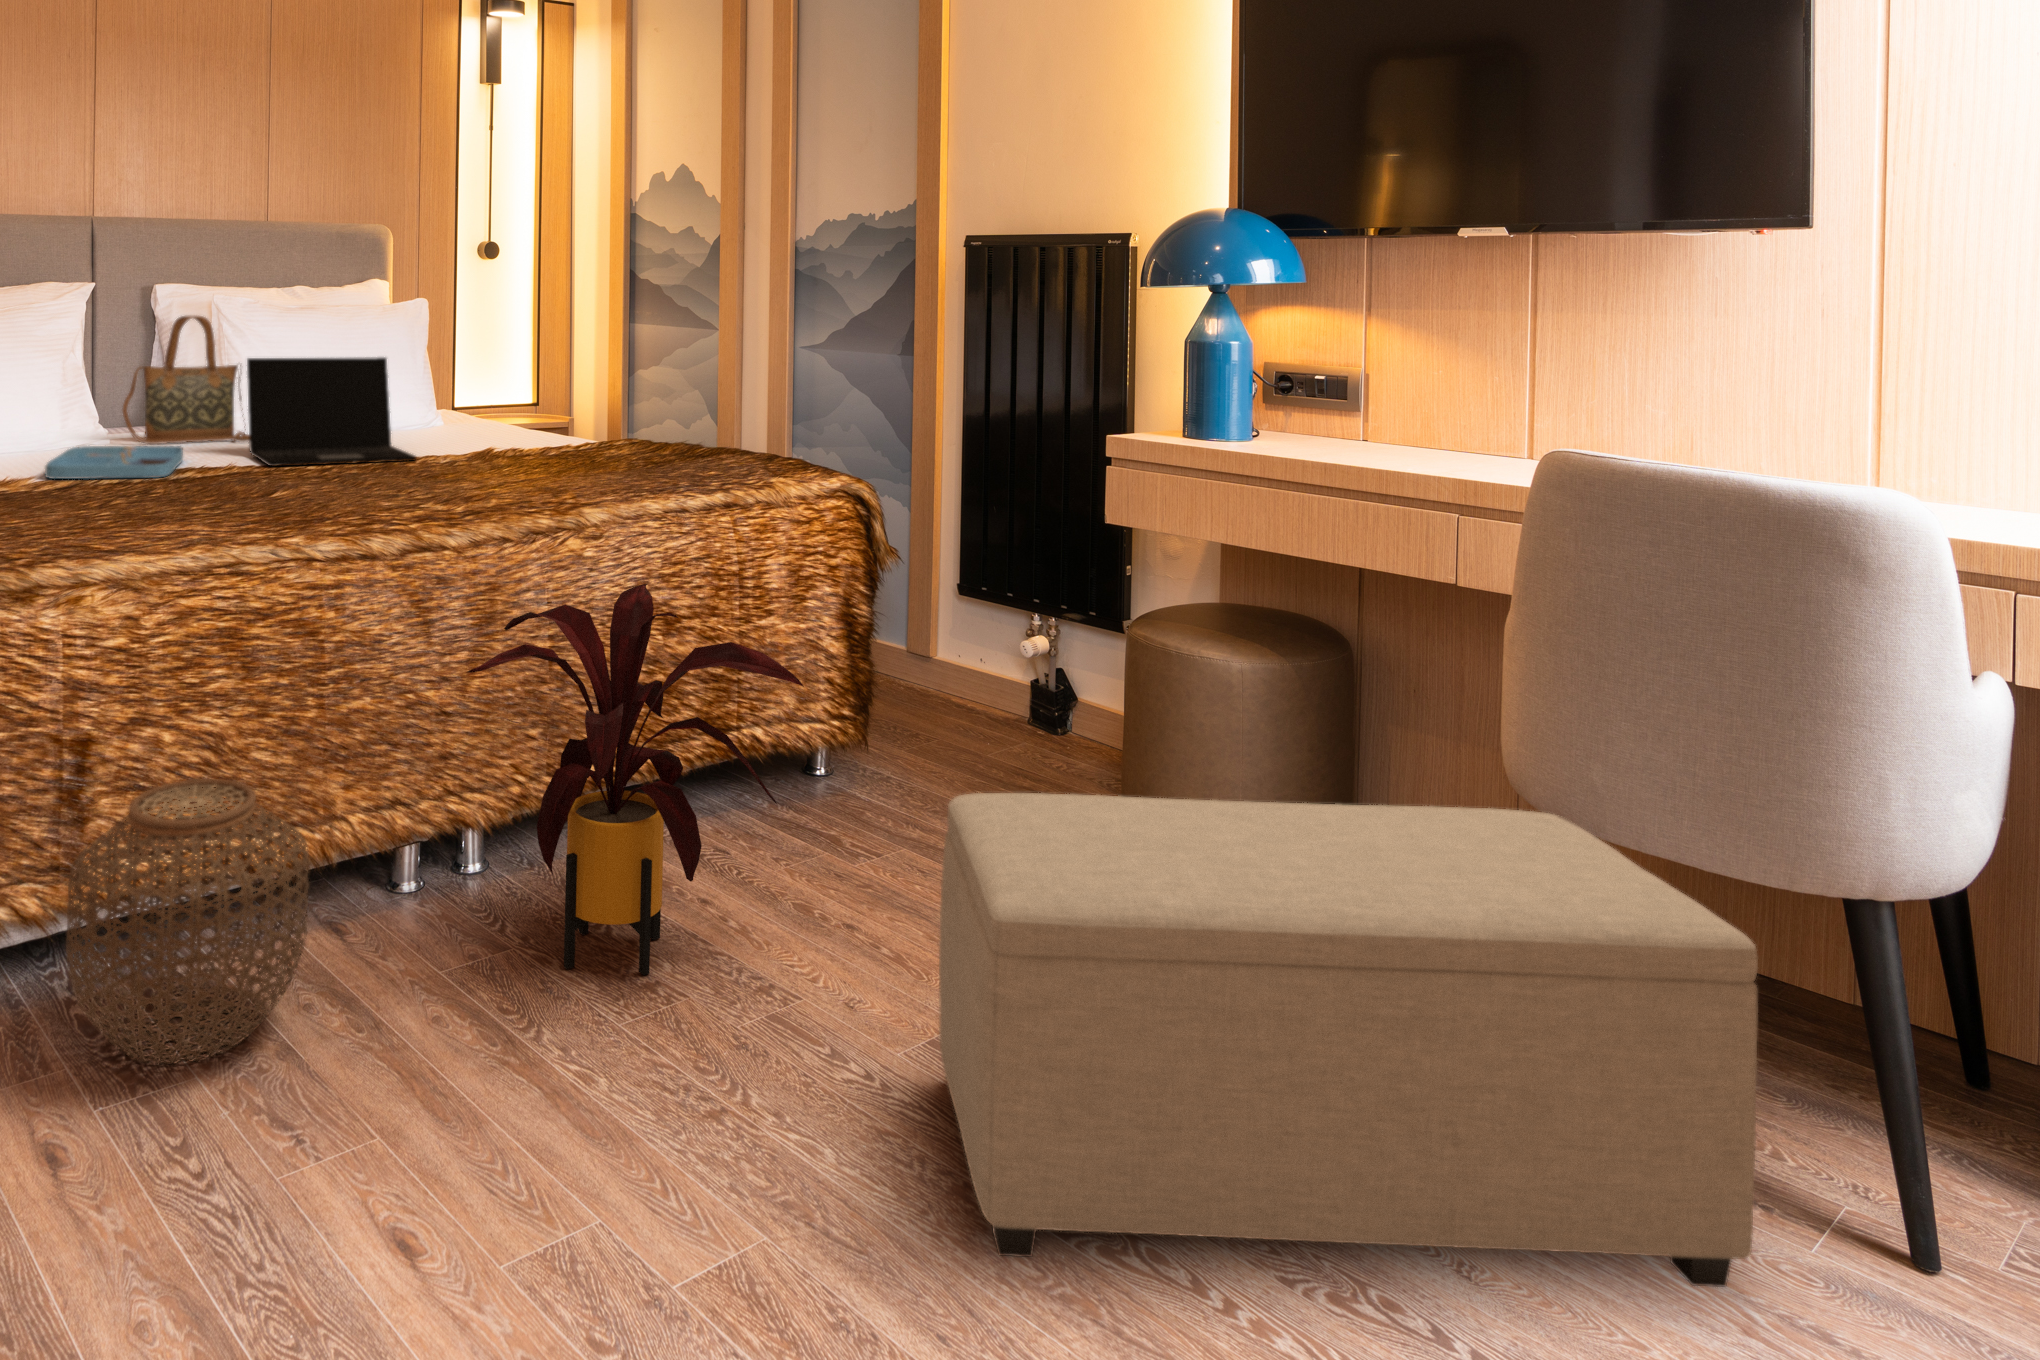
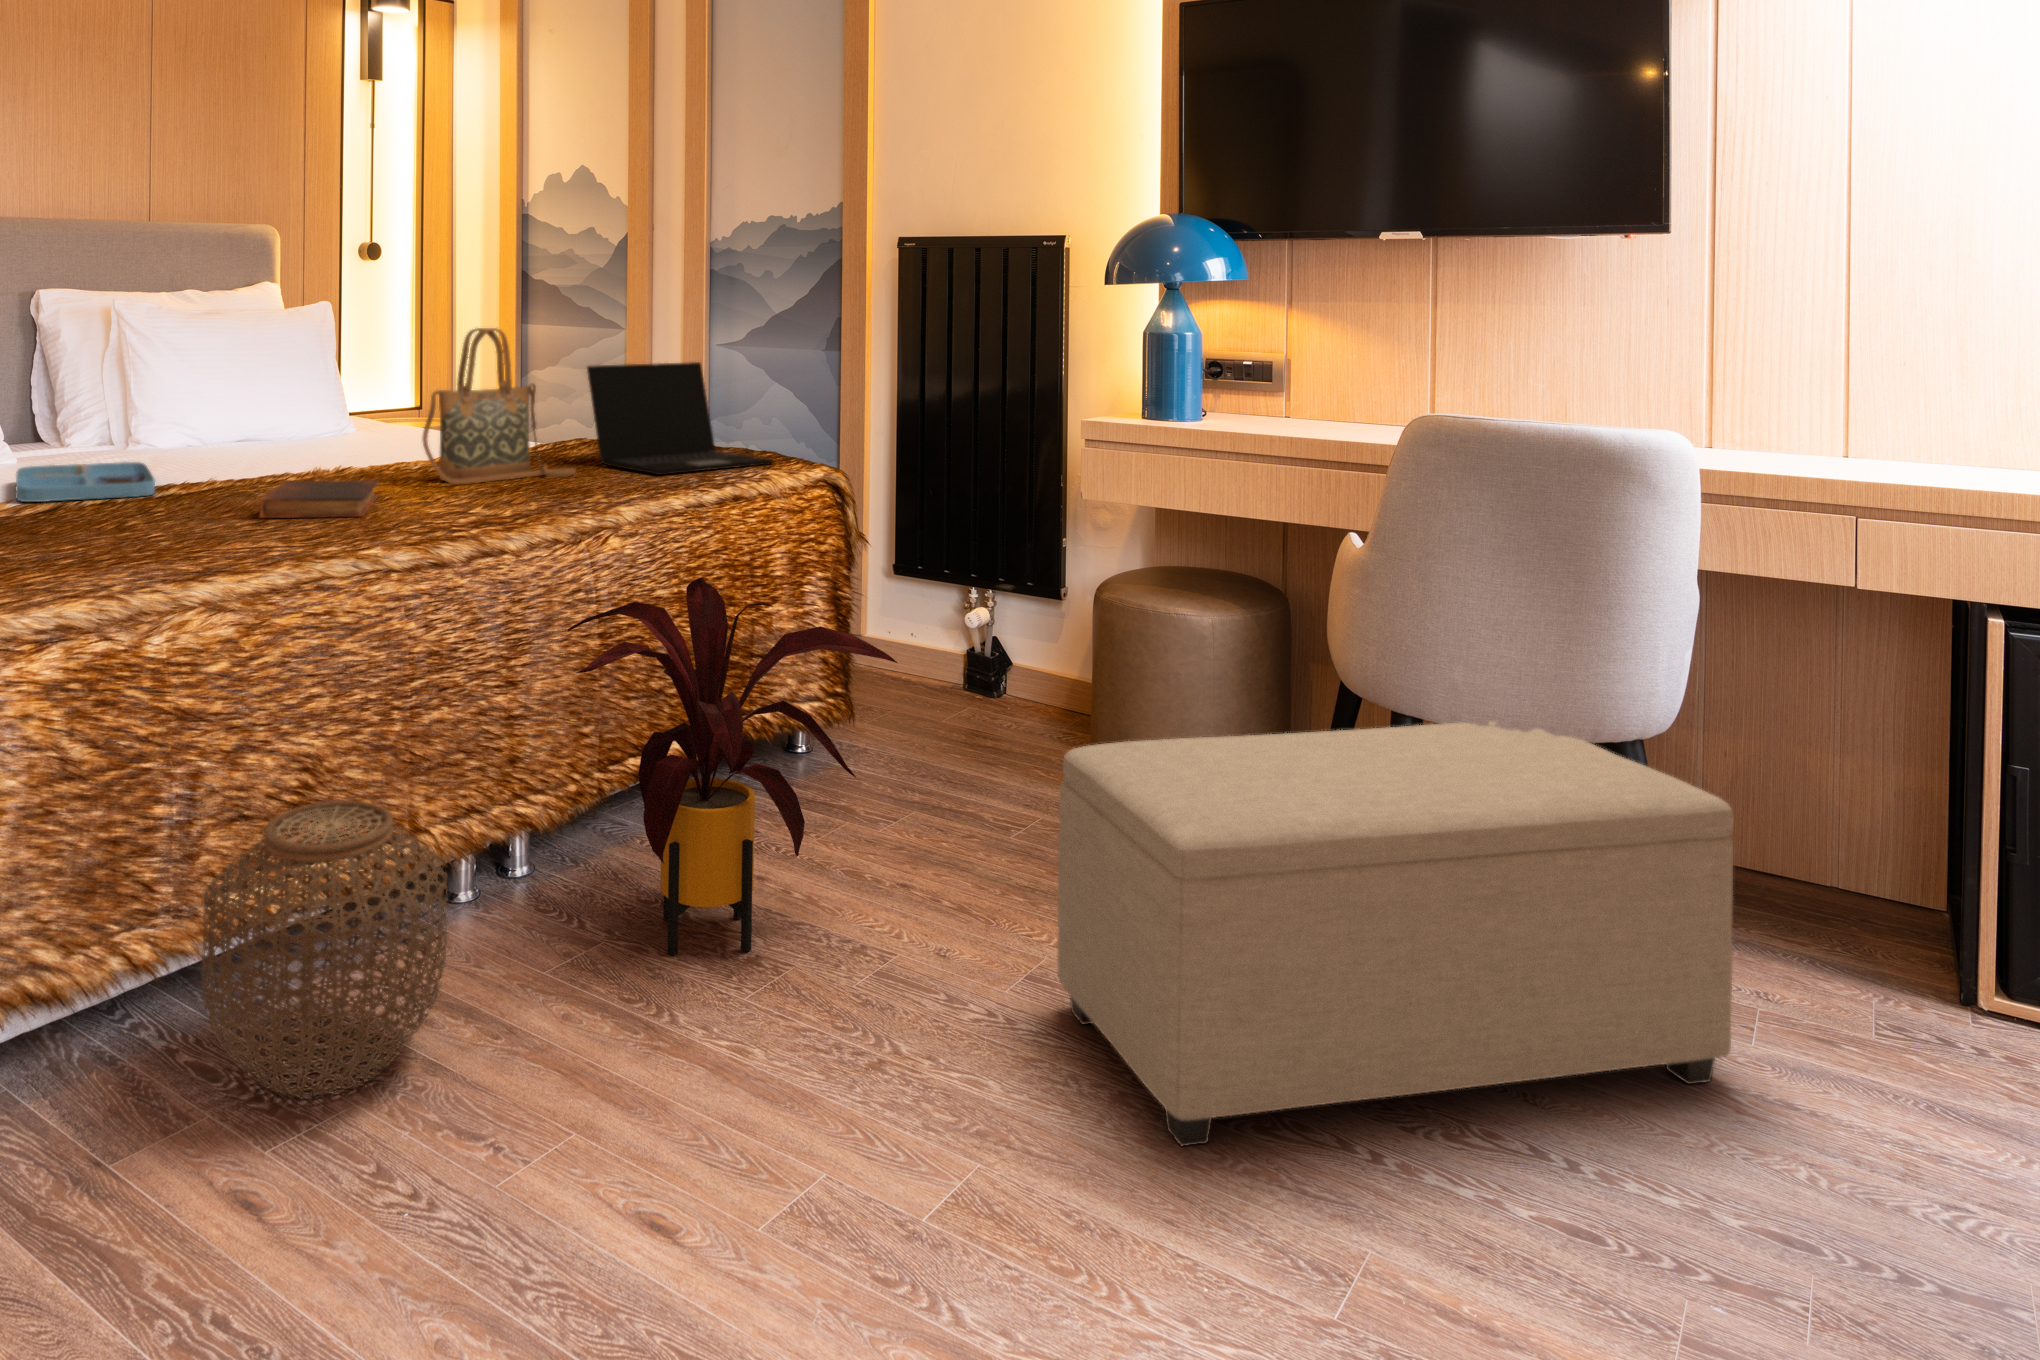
handbag: present [123,316,249,444] -> present [423,328,576,484]
laptop: present [247,357,416,467] -> present [587,362,774,475]
book: none [222,468,356,506] -> present [260,480,378,518]

